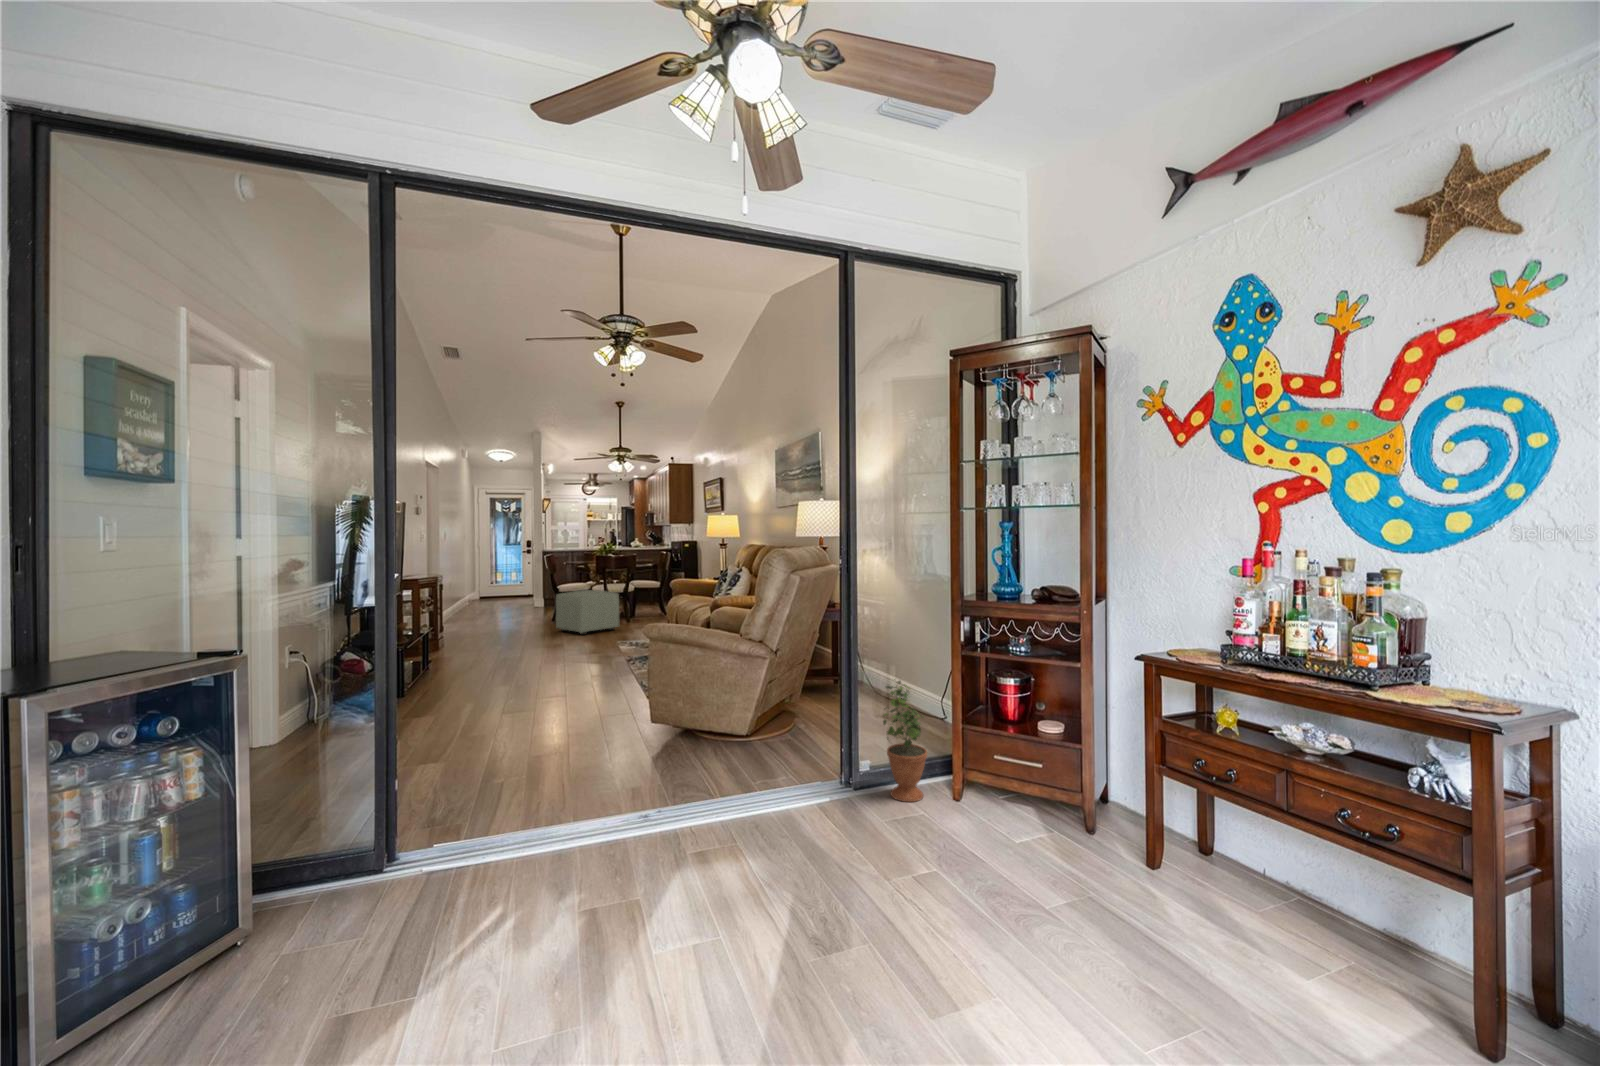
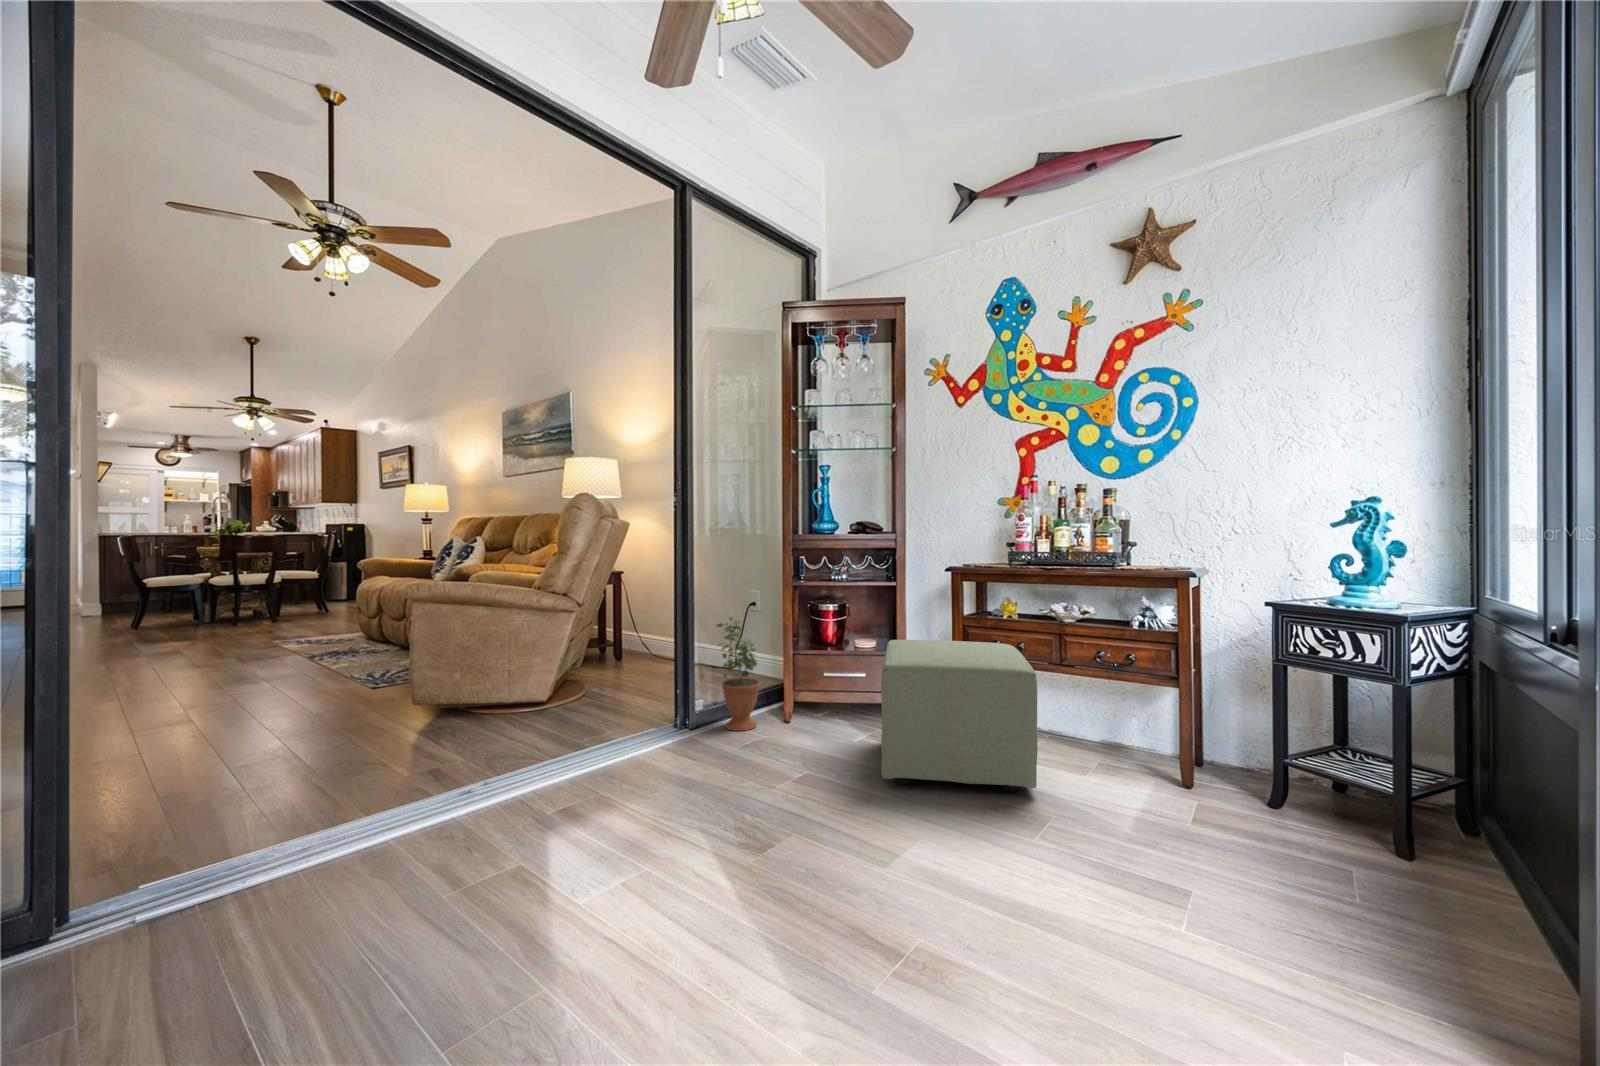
ottoman: present [556,590,619,635] -> present [881,640,1038,791]

